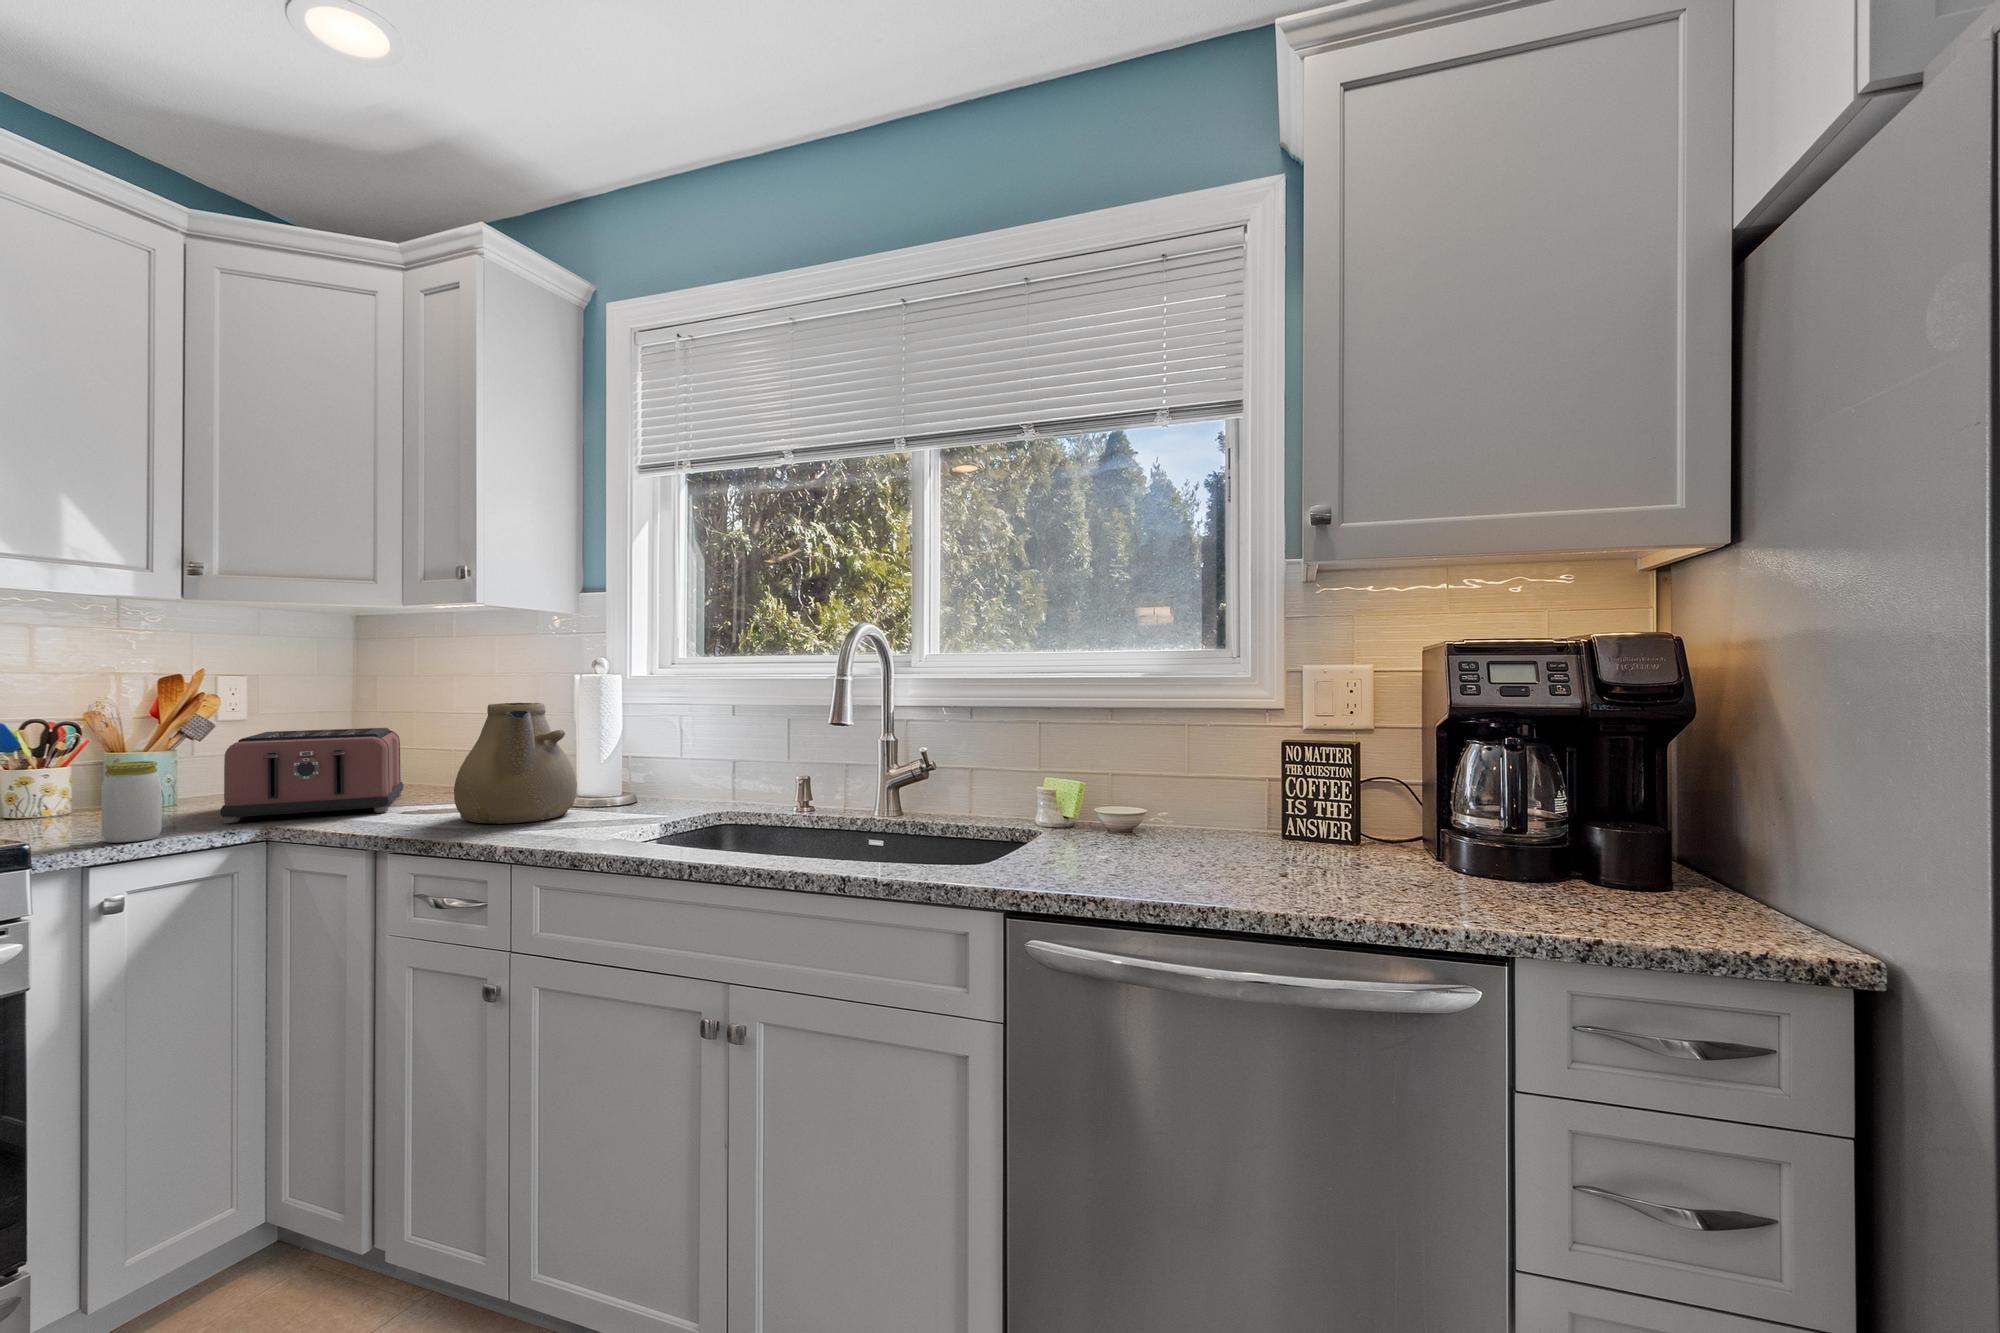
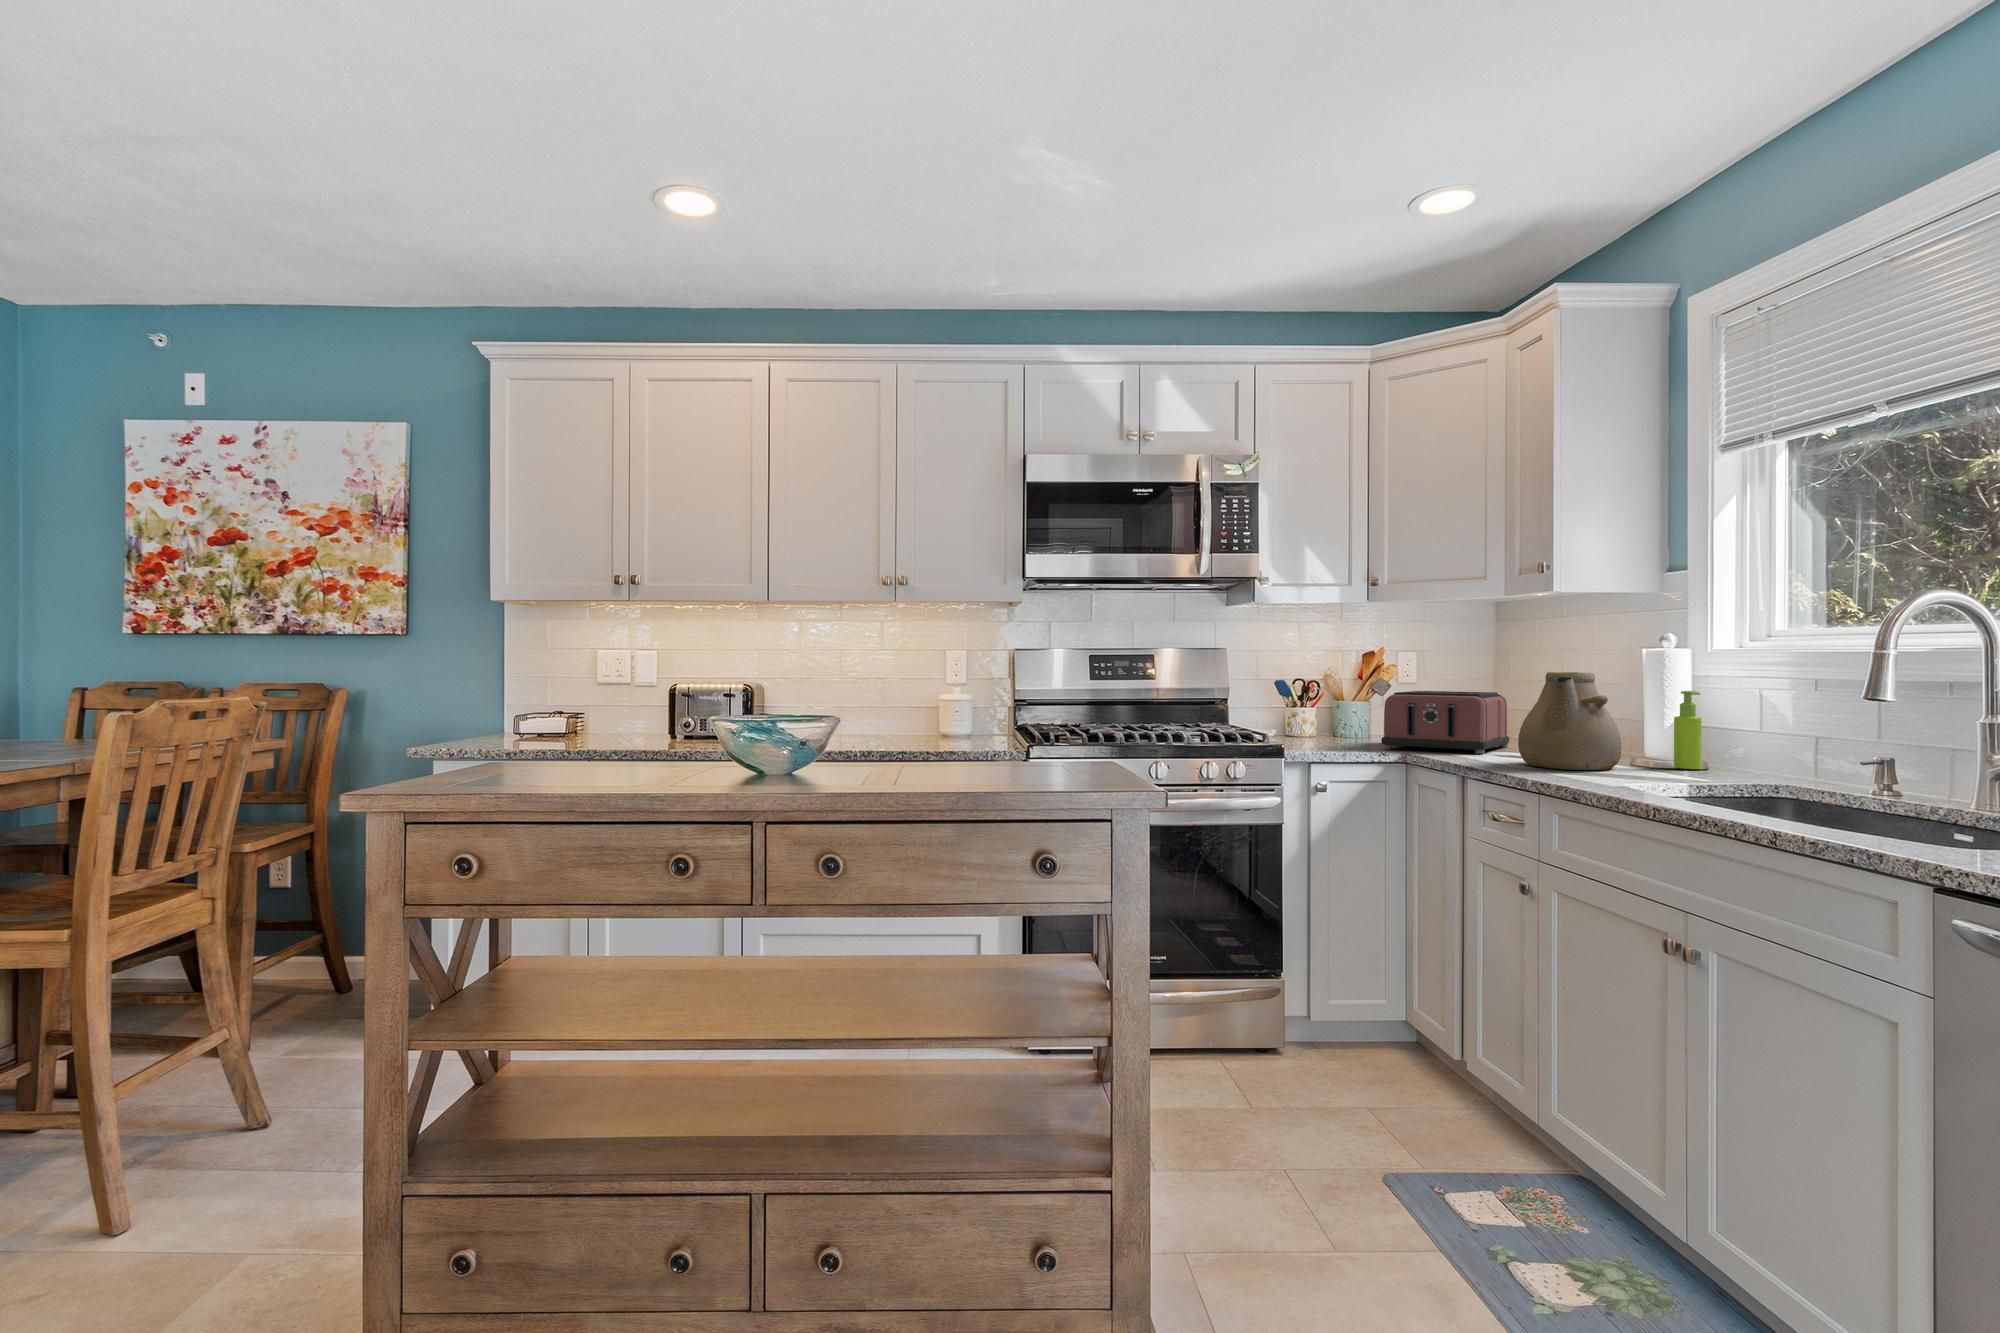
soap dispenser: none [618,718,645,801] -> present [1674,691,1701,769]
jar: present [101,761,162,843] -> none [1319,702,1348,751]

